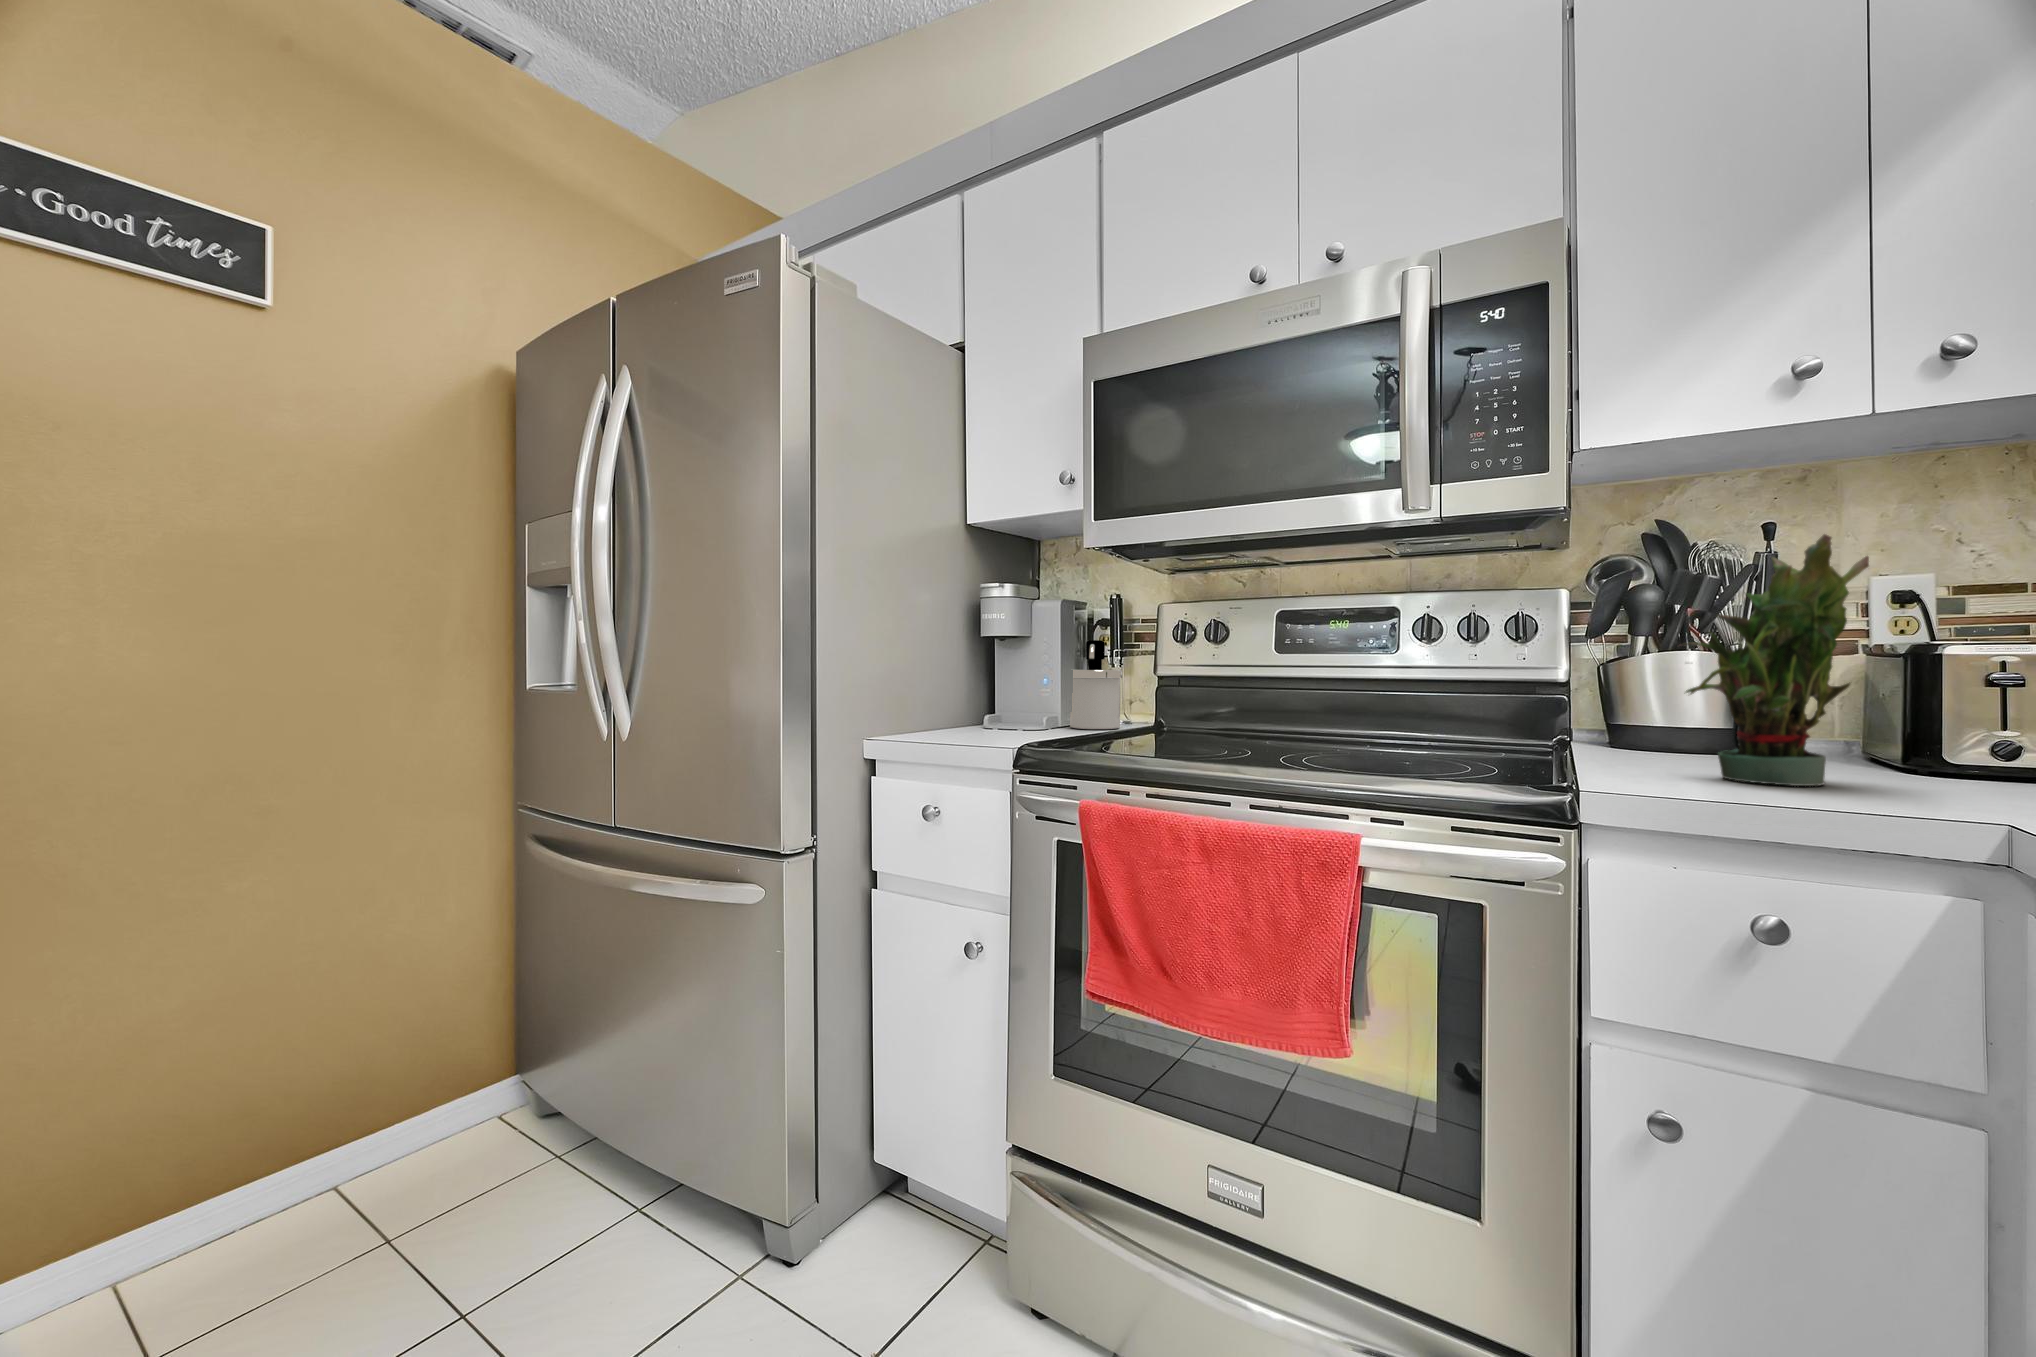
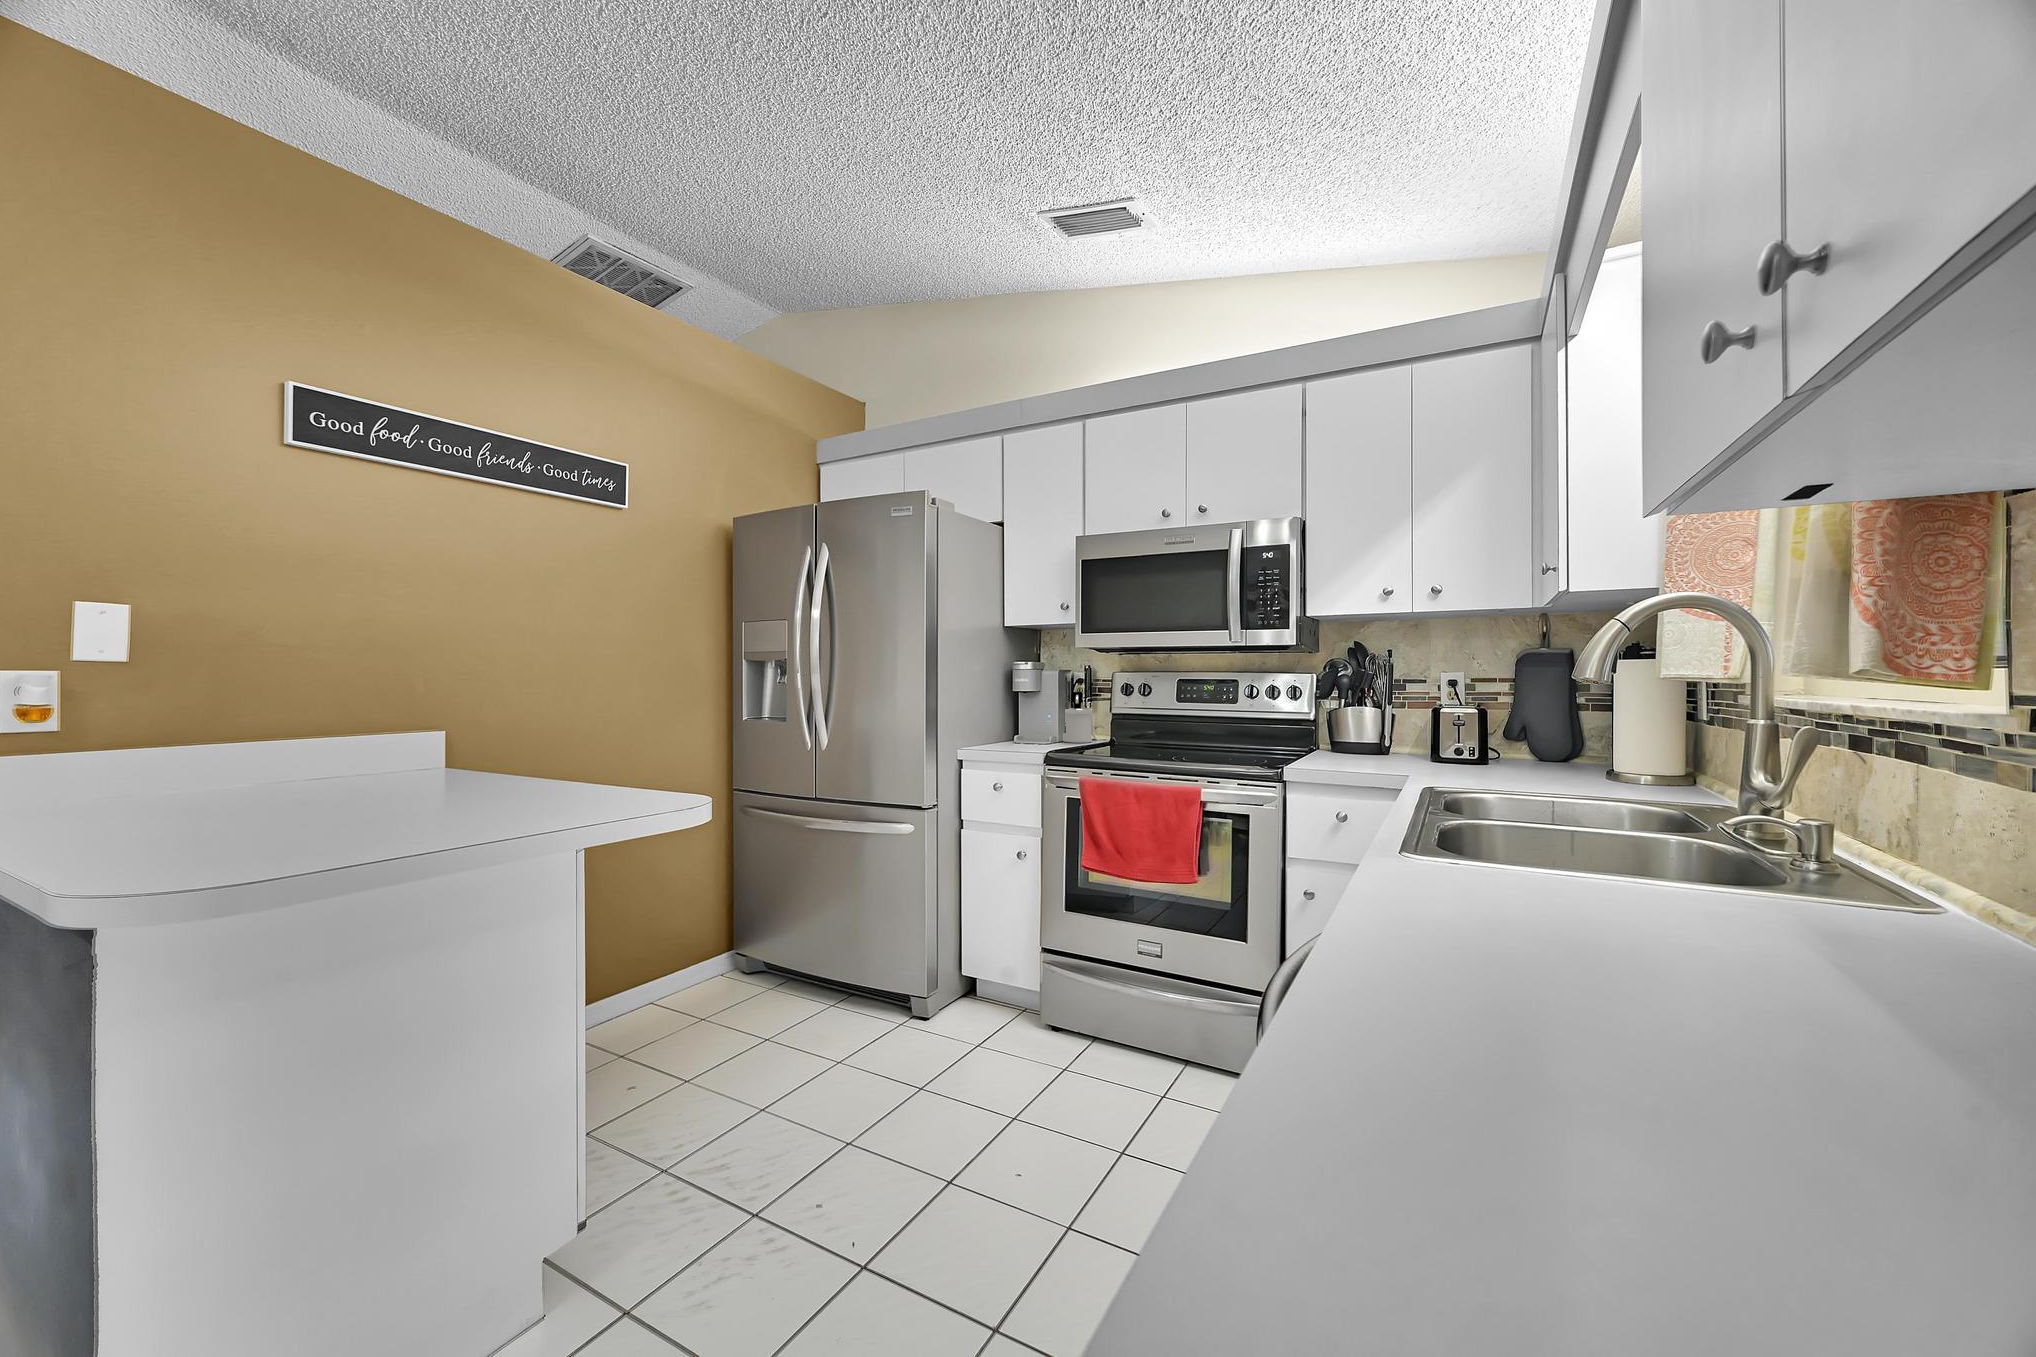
potted plant: present [1682,534,1869,786] -> none [1339,666,1407,767]

